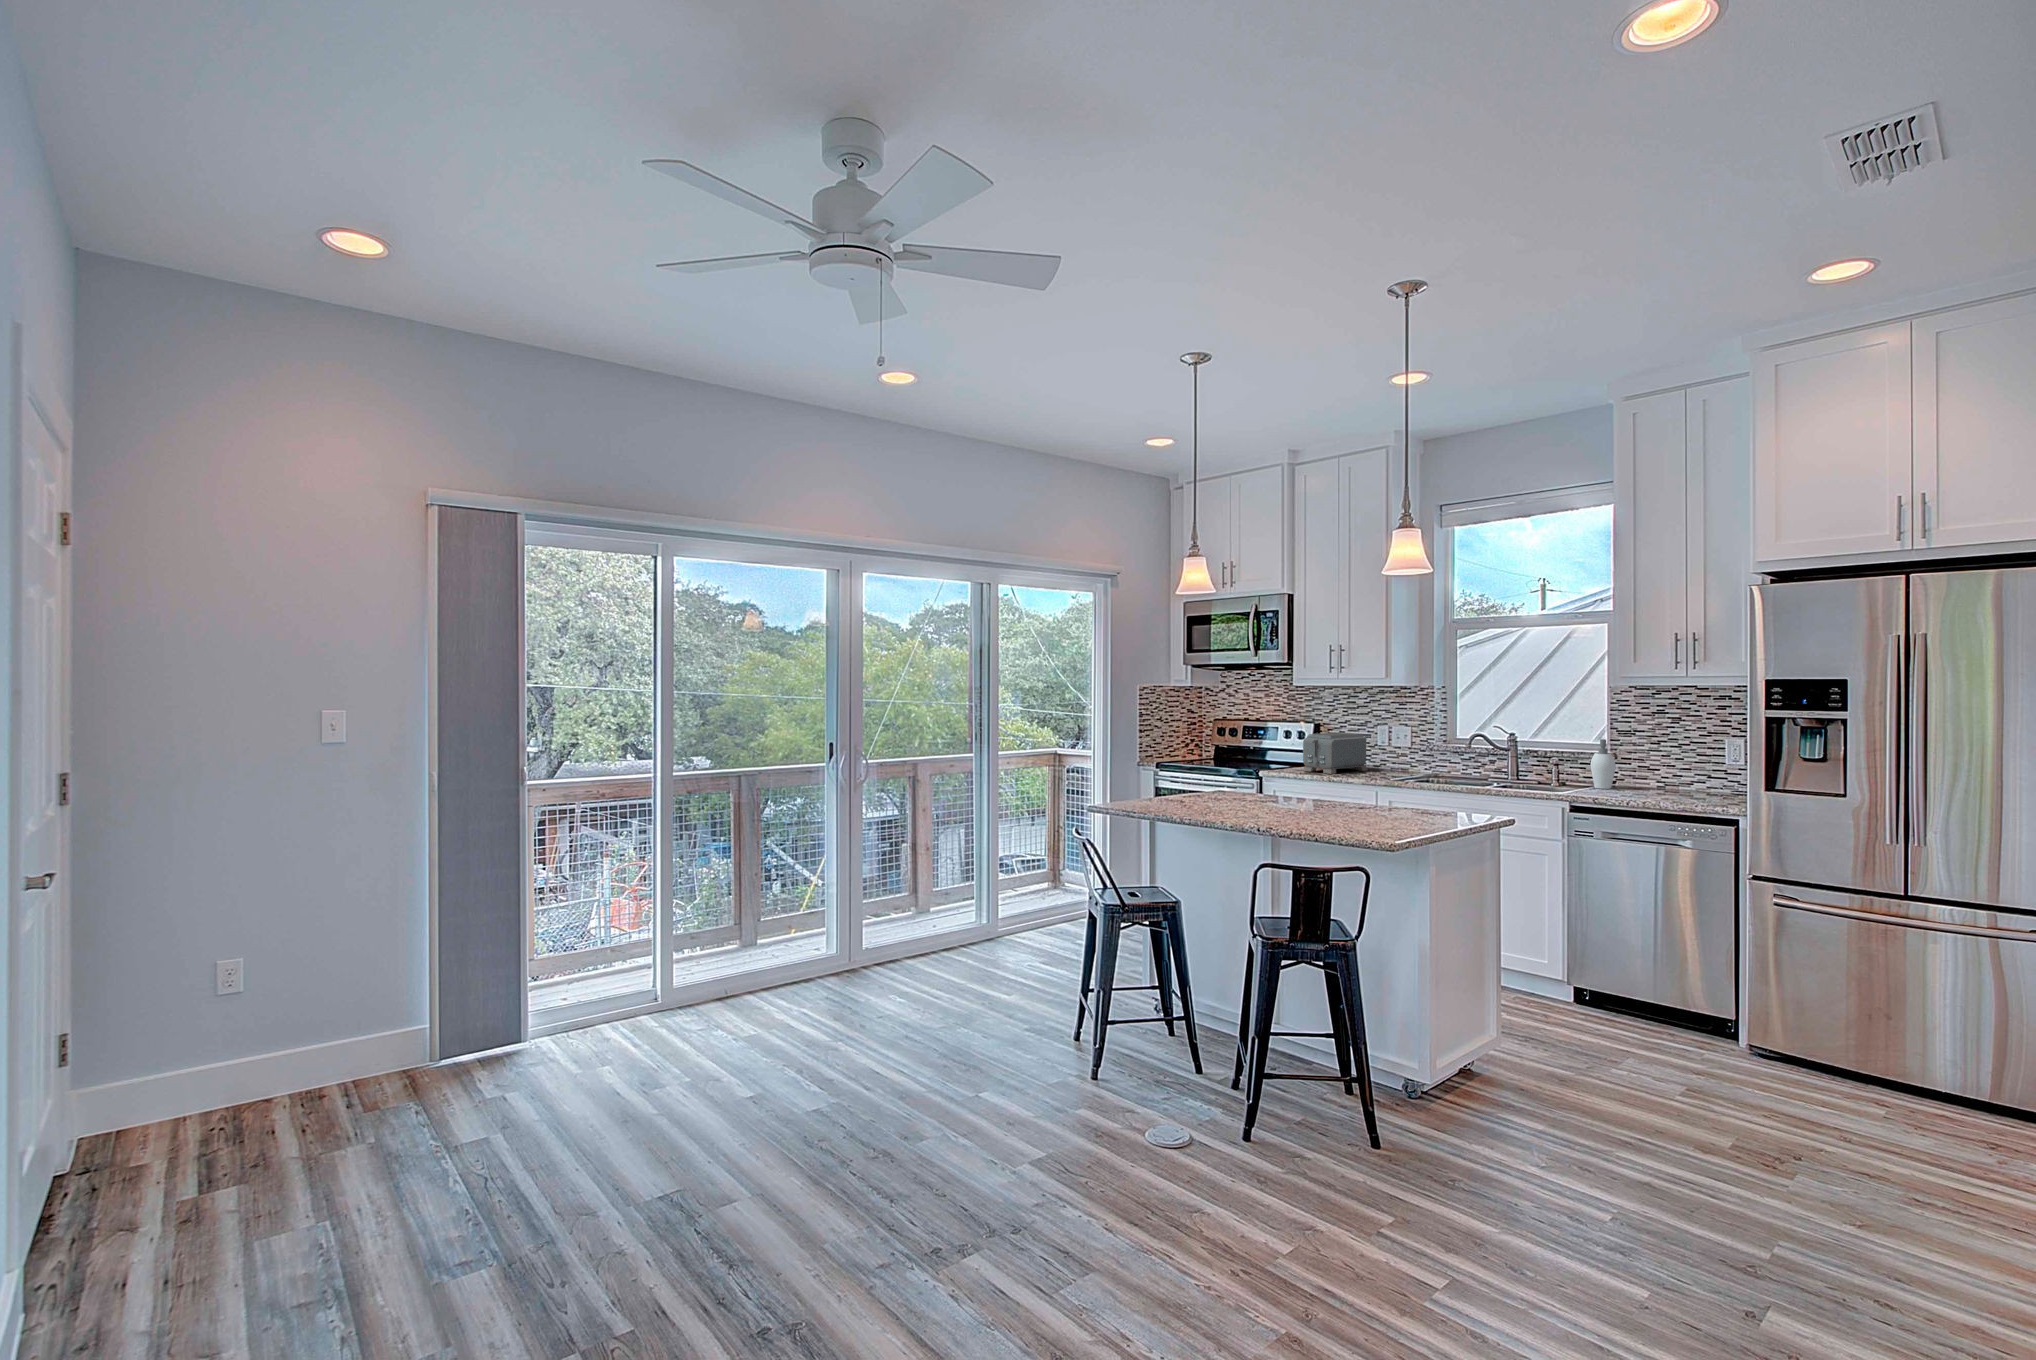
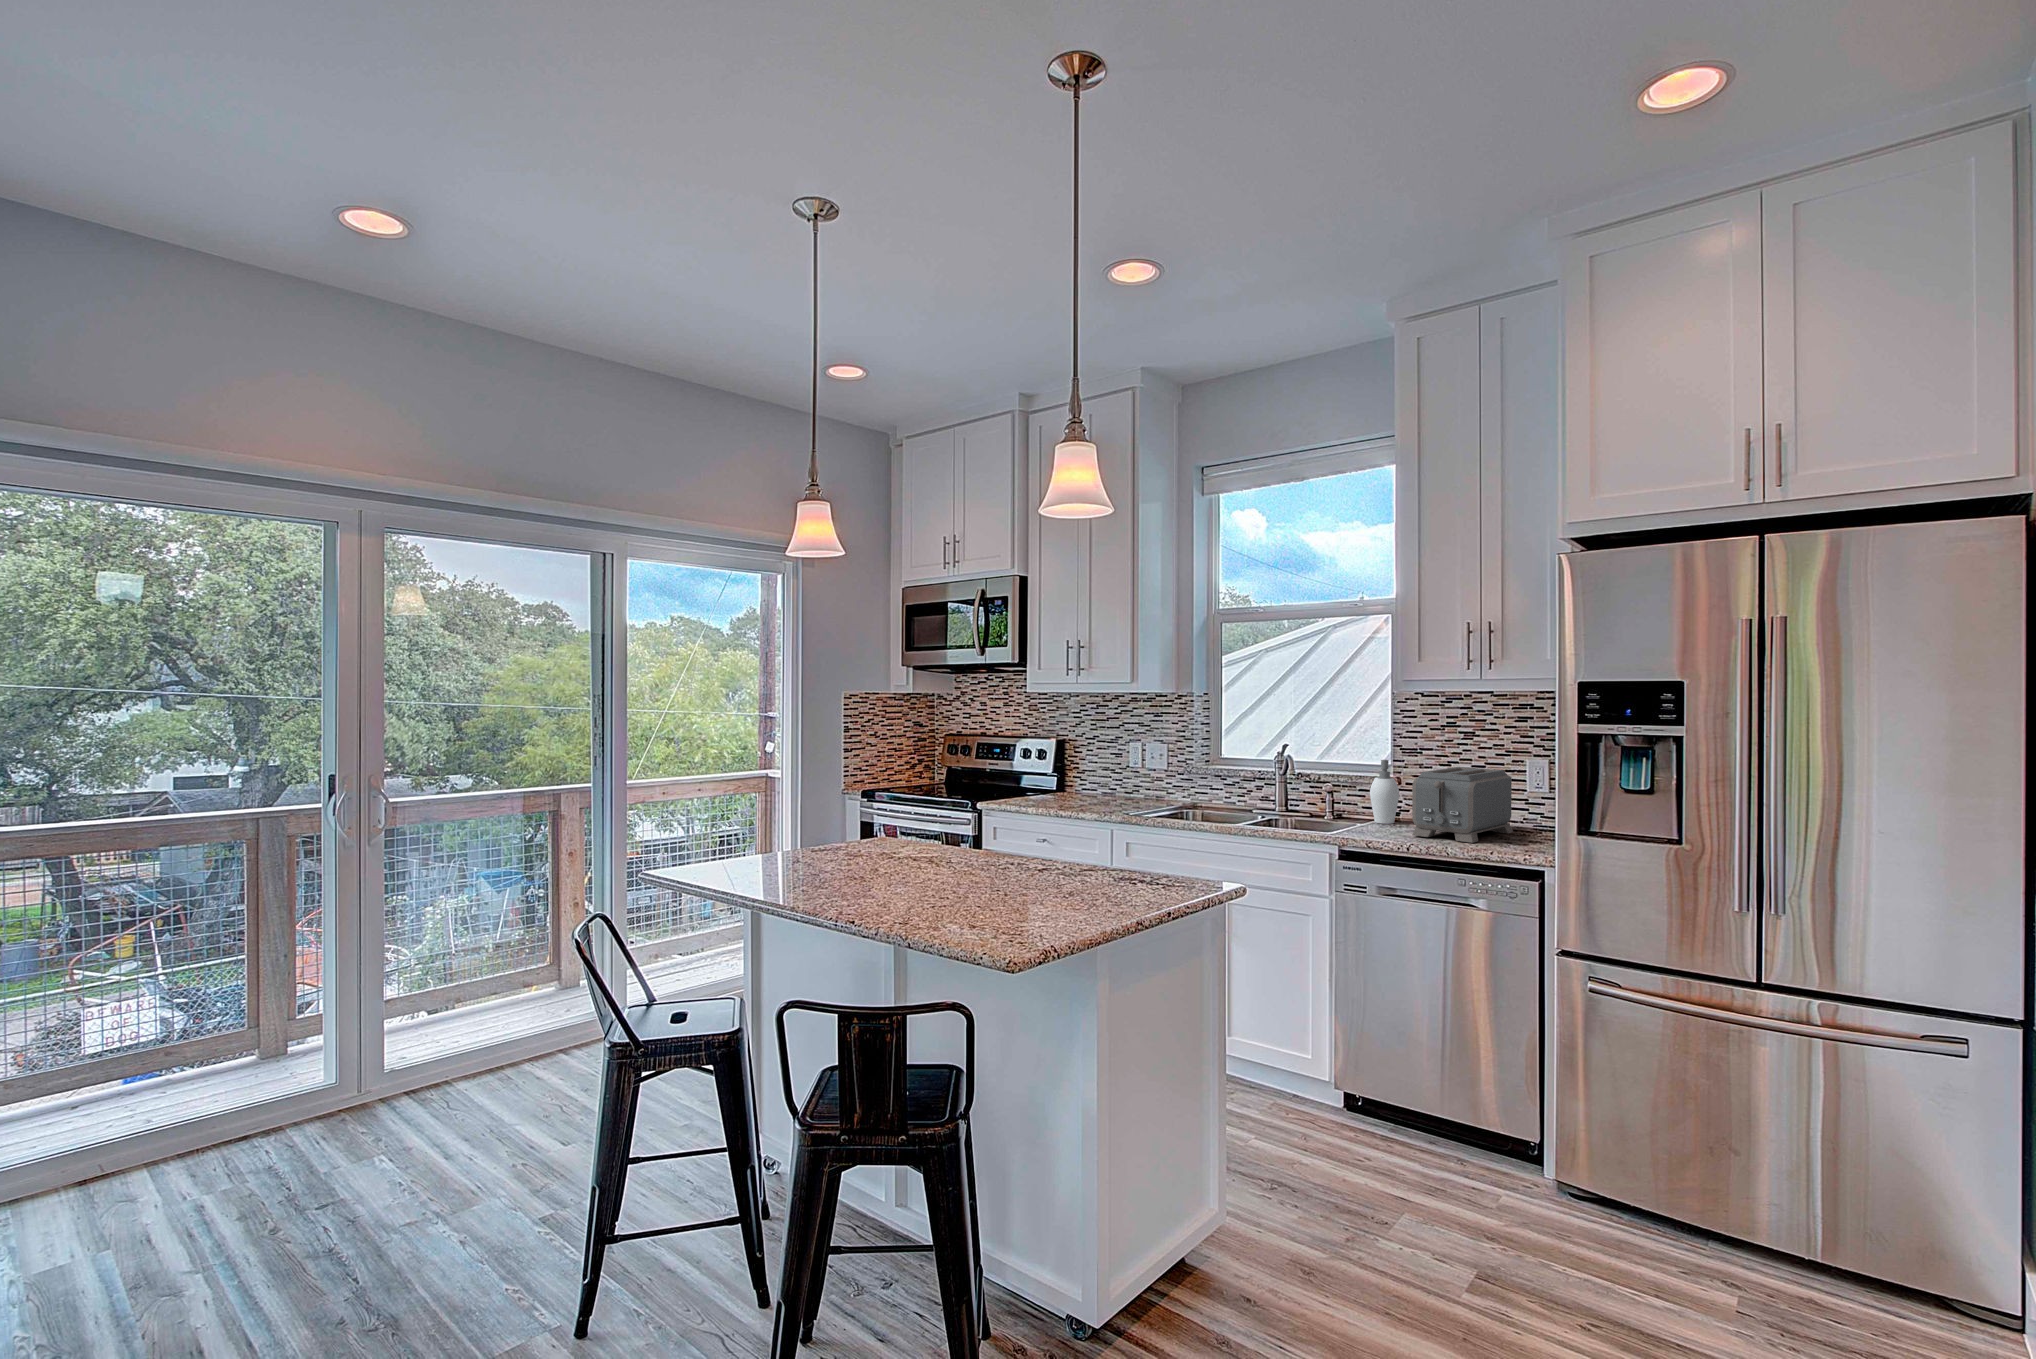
toaster: present [1303,732,1368,774] -> present [1412,767,1513,843]

